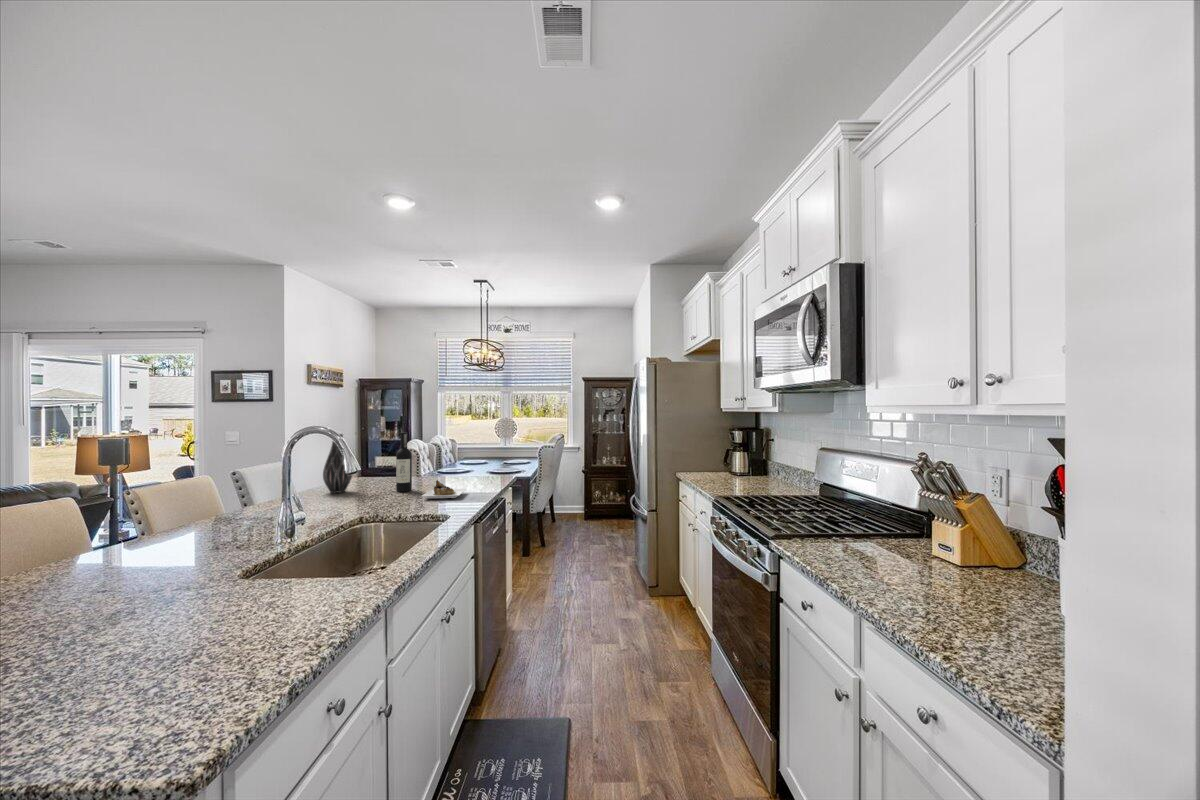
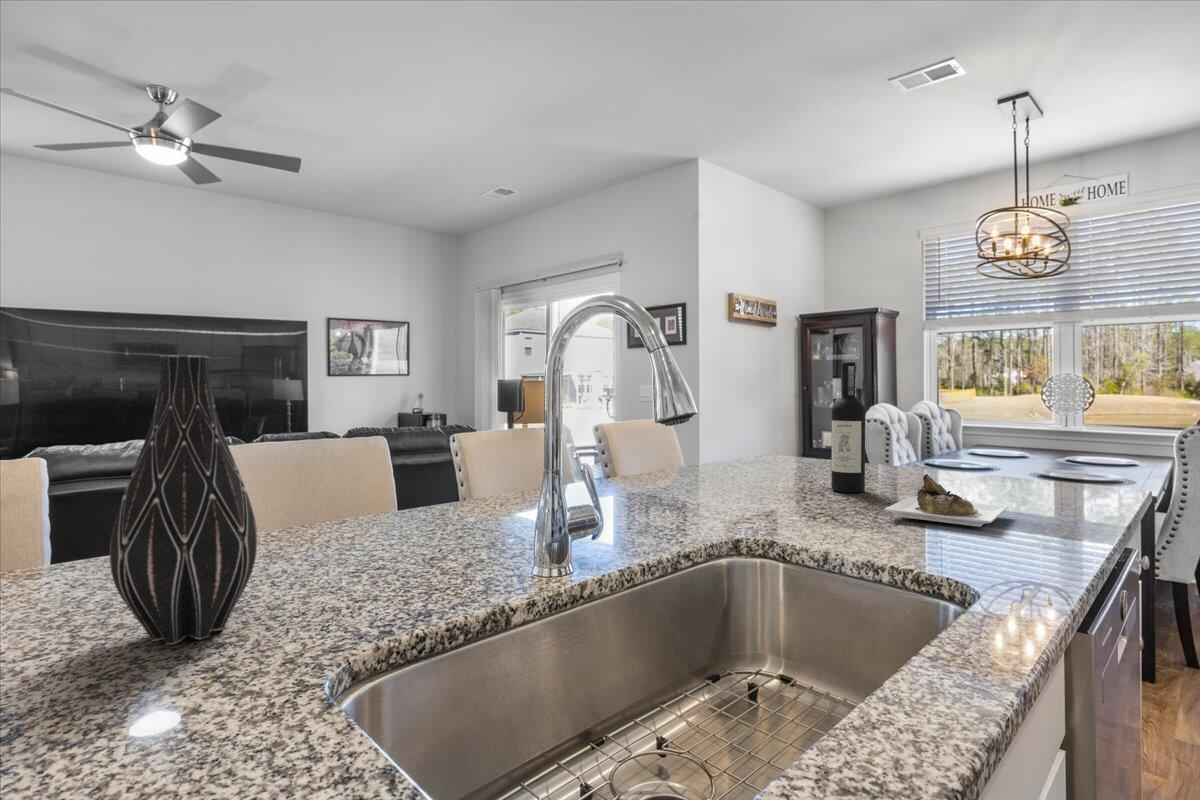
vase: present [323,434,352,493] -> present [110,355,257,645]

